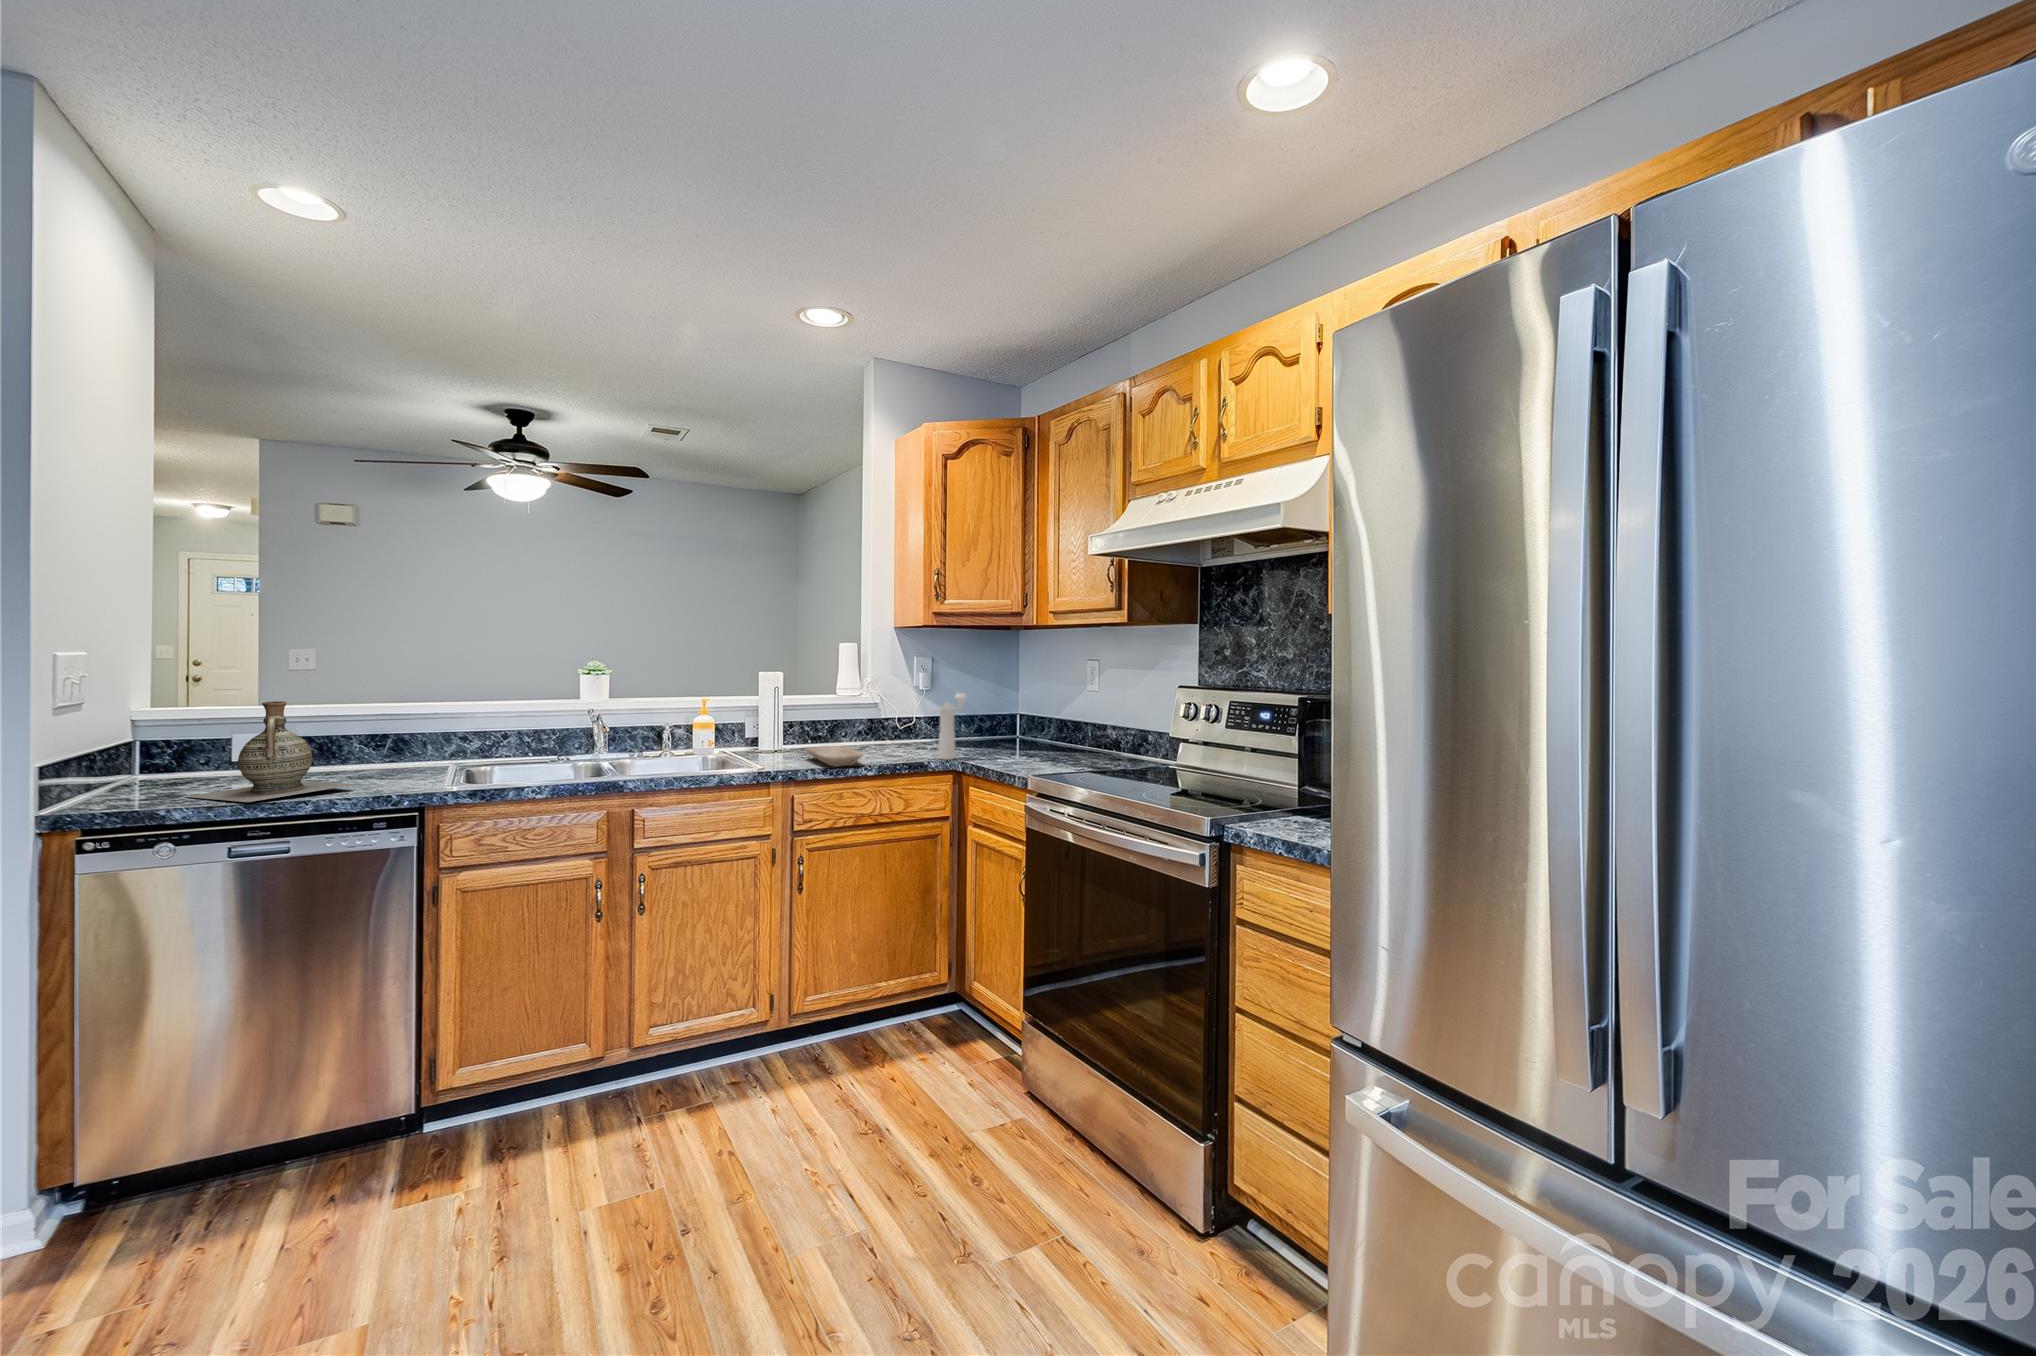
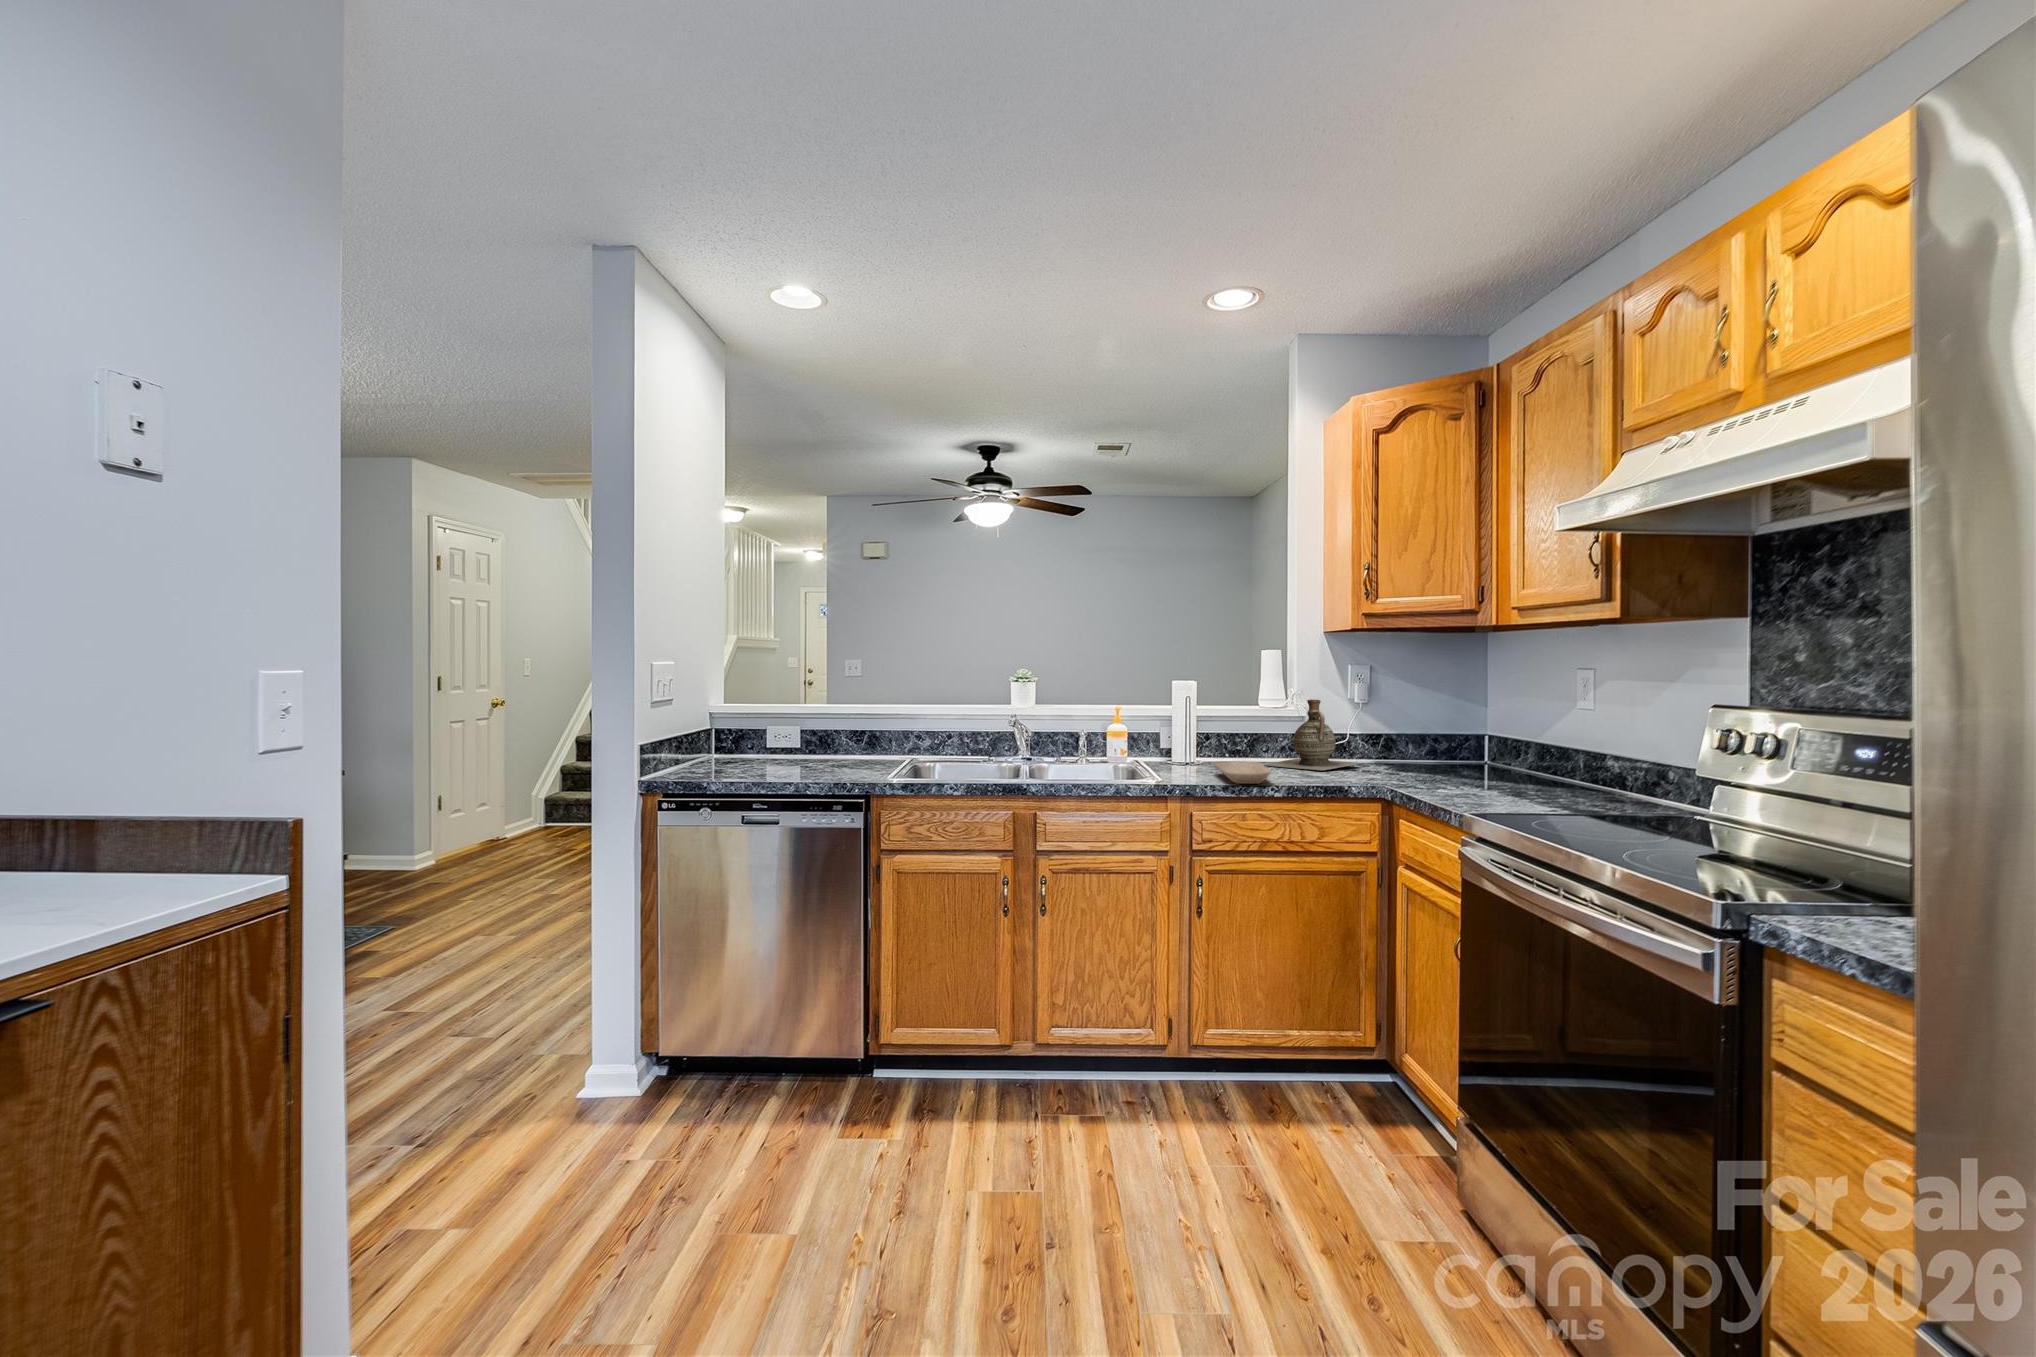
pepper mill: present [938,693,966,760] -> none [1365,707,1405,784]
ceramic jug: present [187,701,354,802] -> present [1264,699,1361,770]

